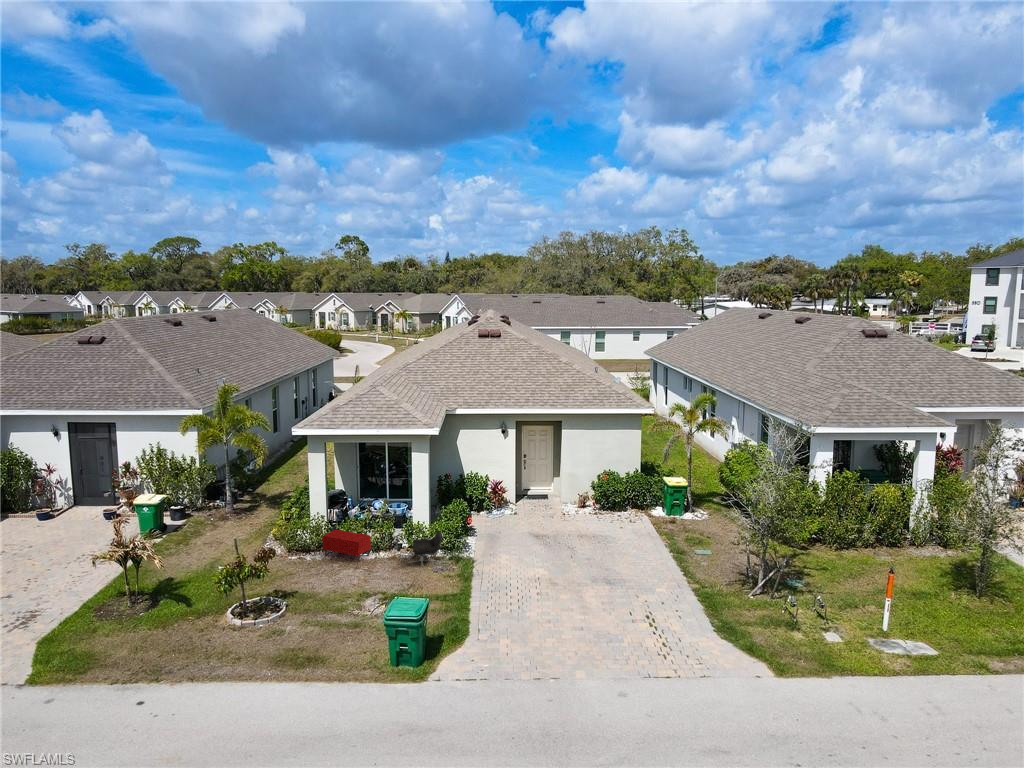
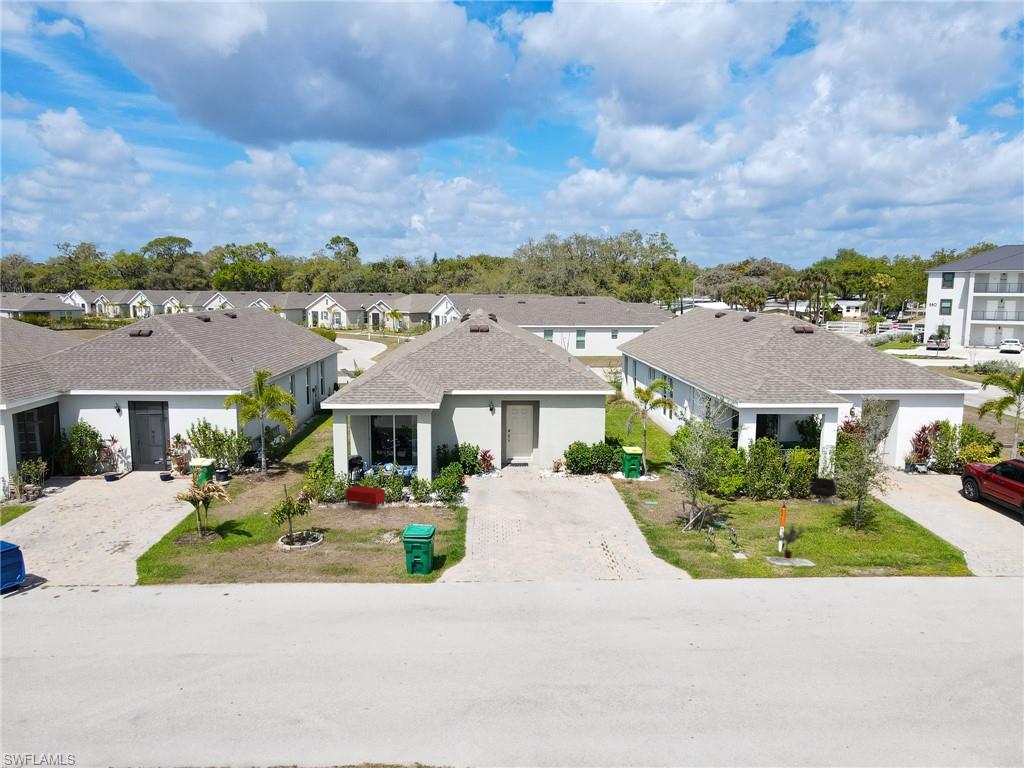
lounge chair: present [413,531,442,566] -> present [809,477,836,504]
potted tree: none [881,595,922,642] -> present [776,524,804,558]

